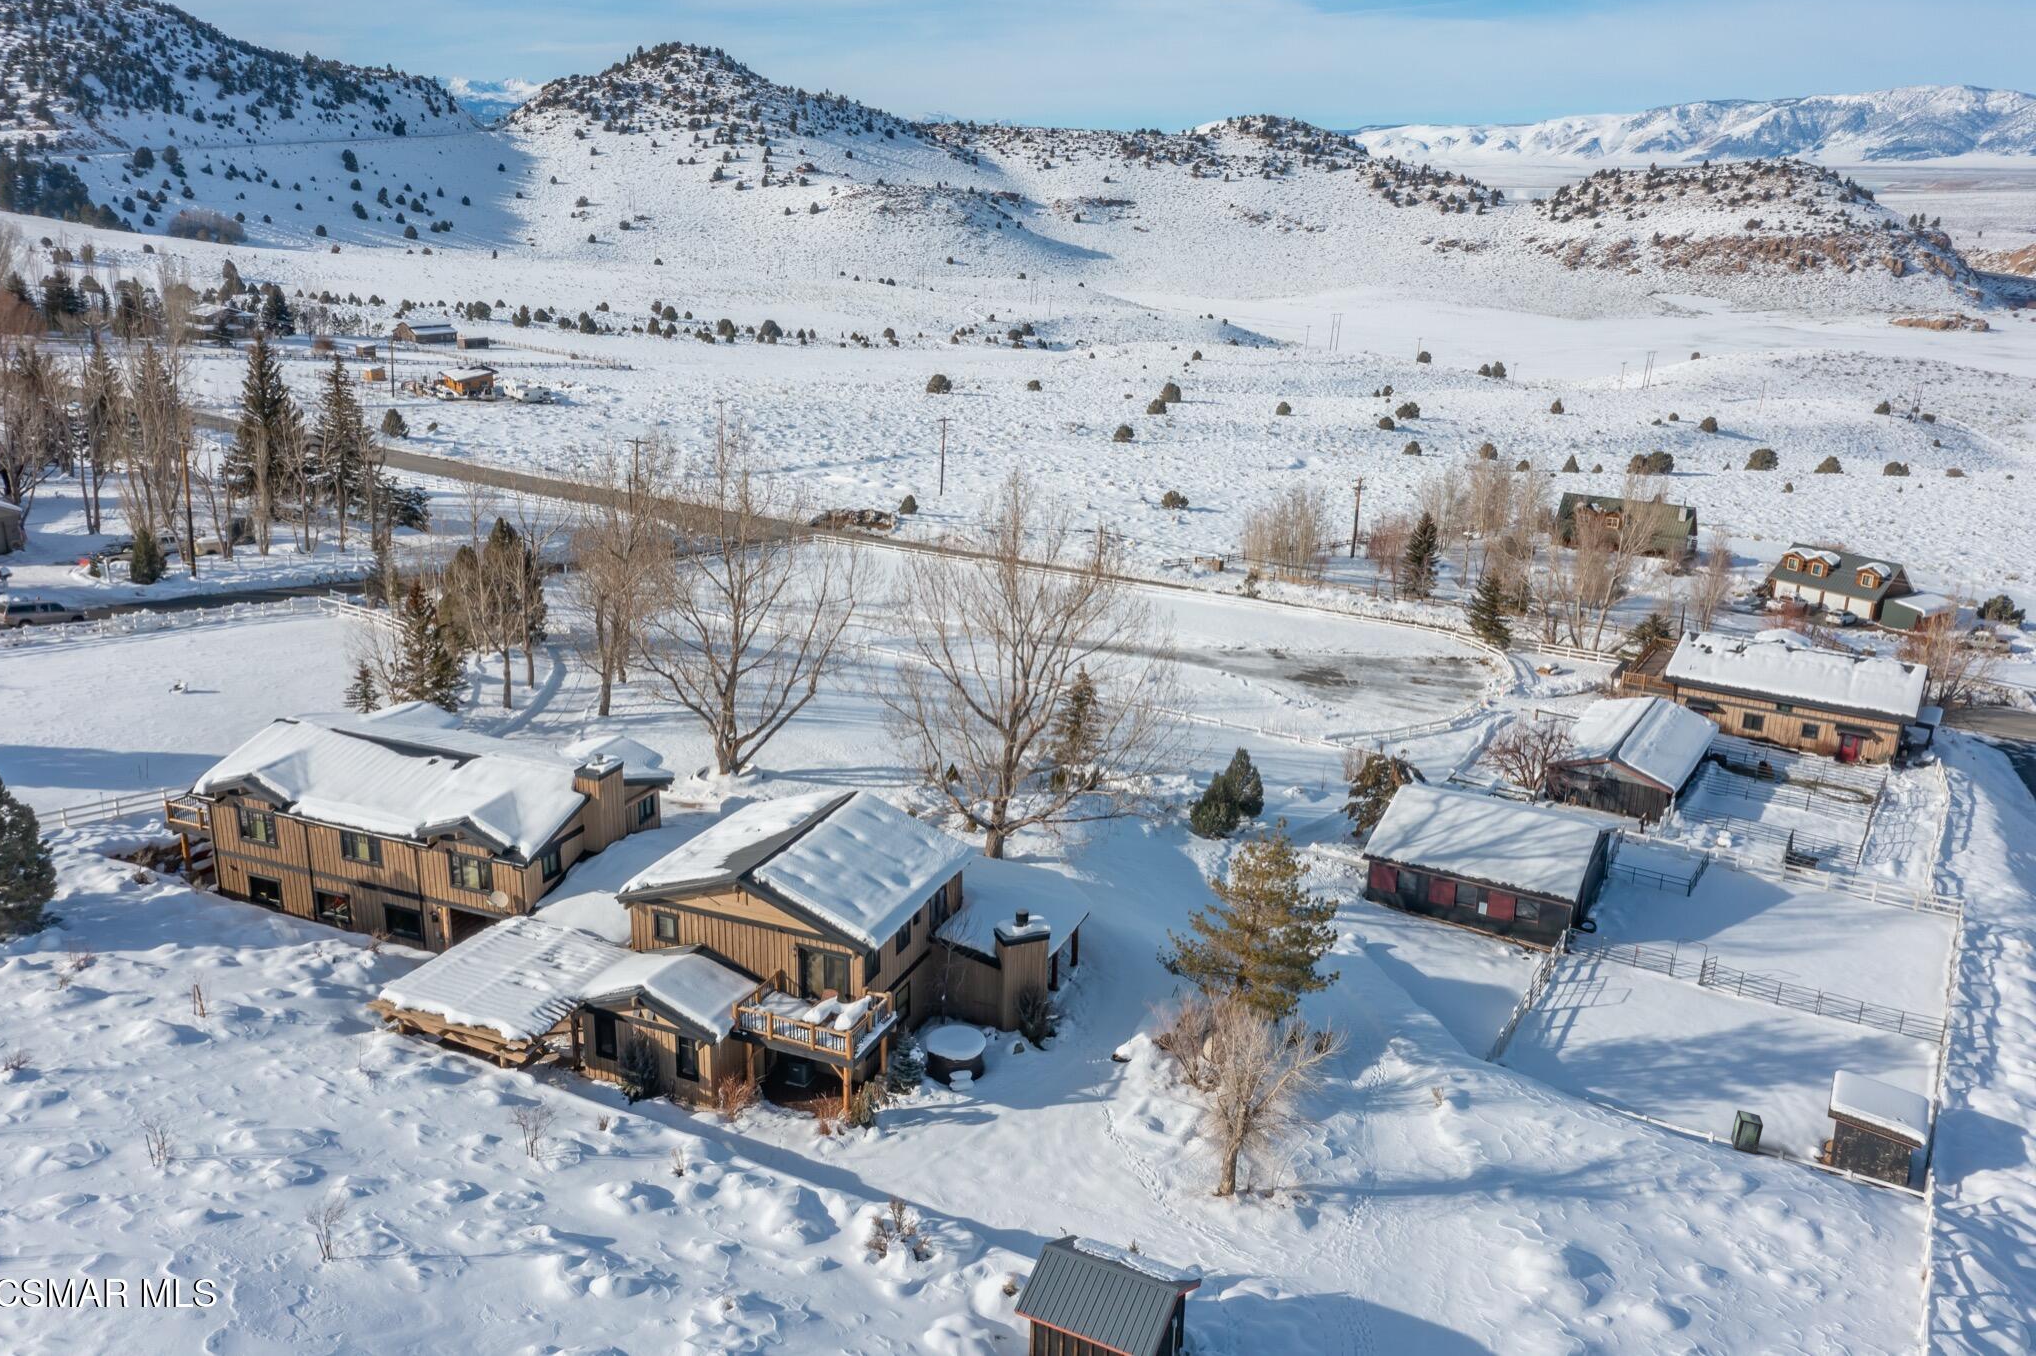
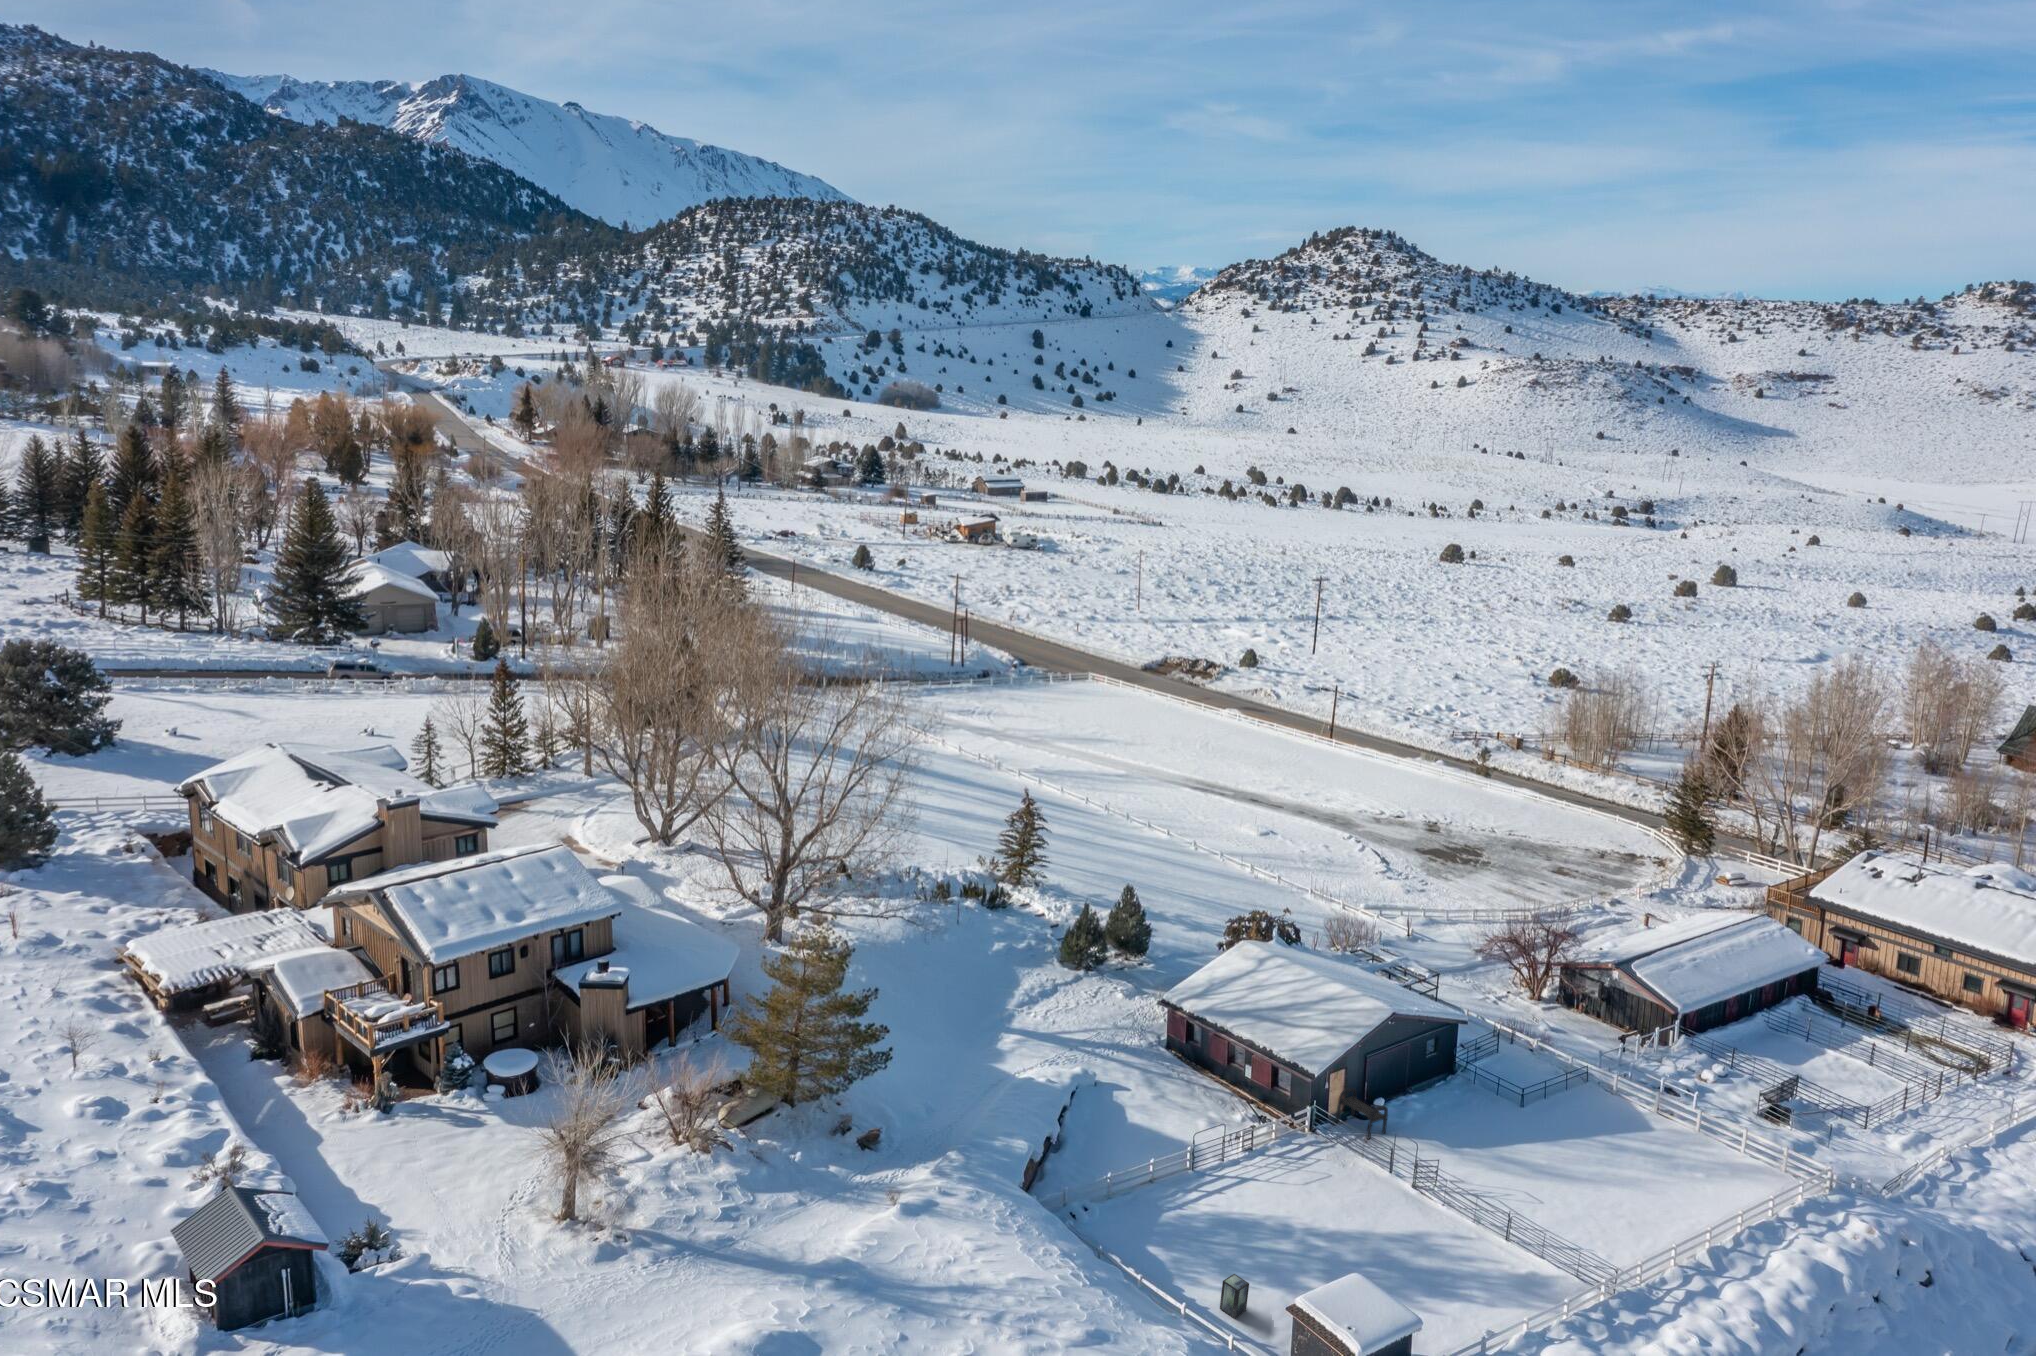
bench: none [1571,906,1625,952] -> present [1336,1088,1388,1140]

